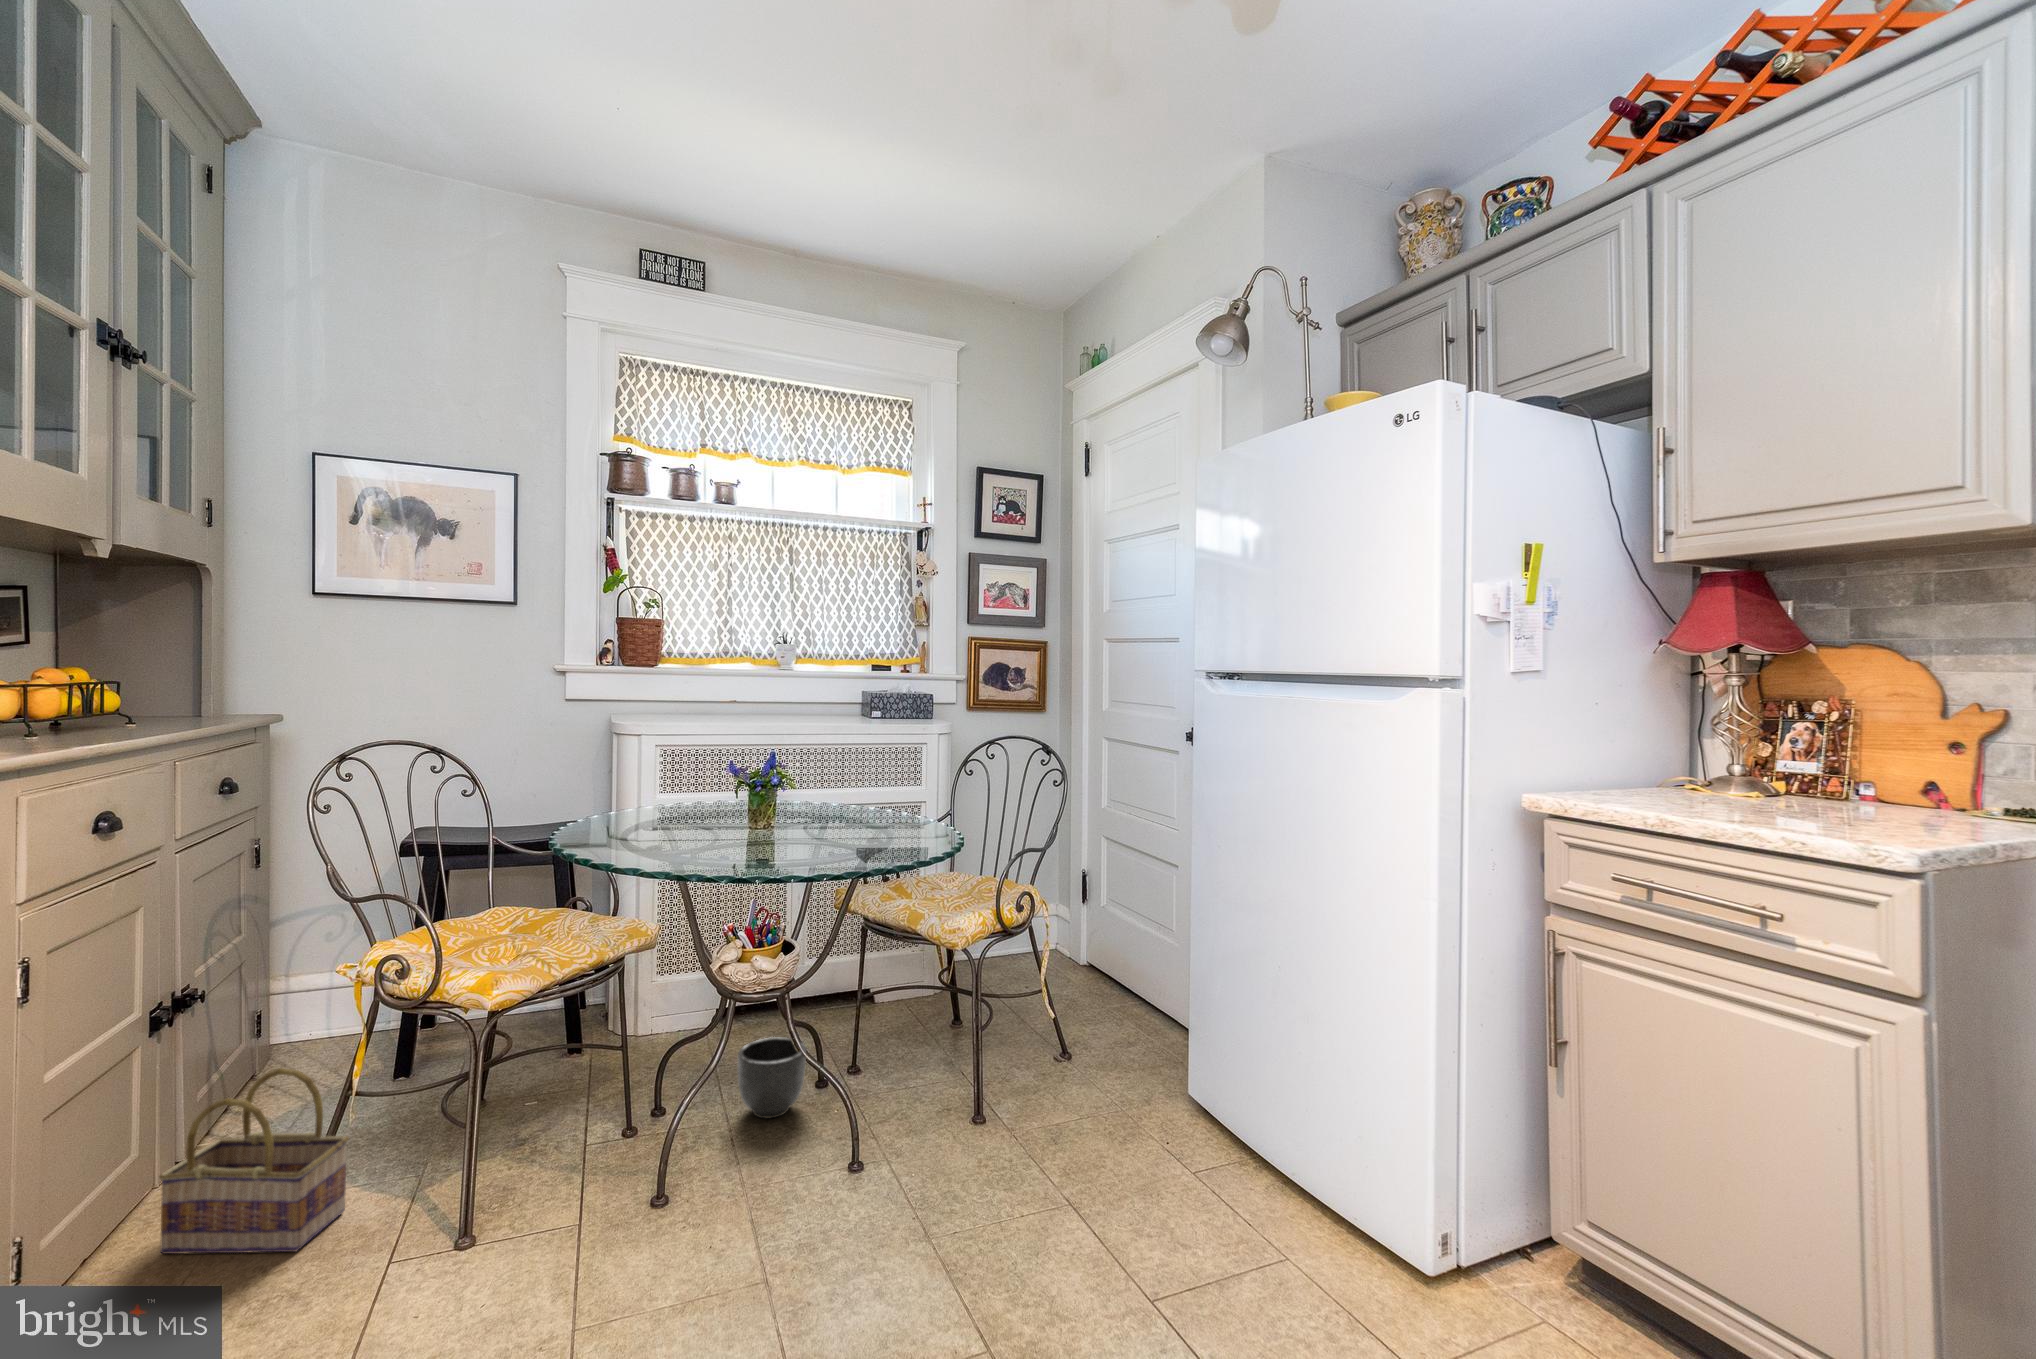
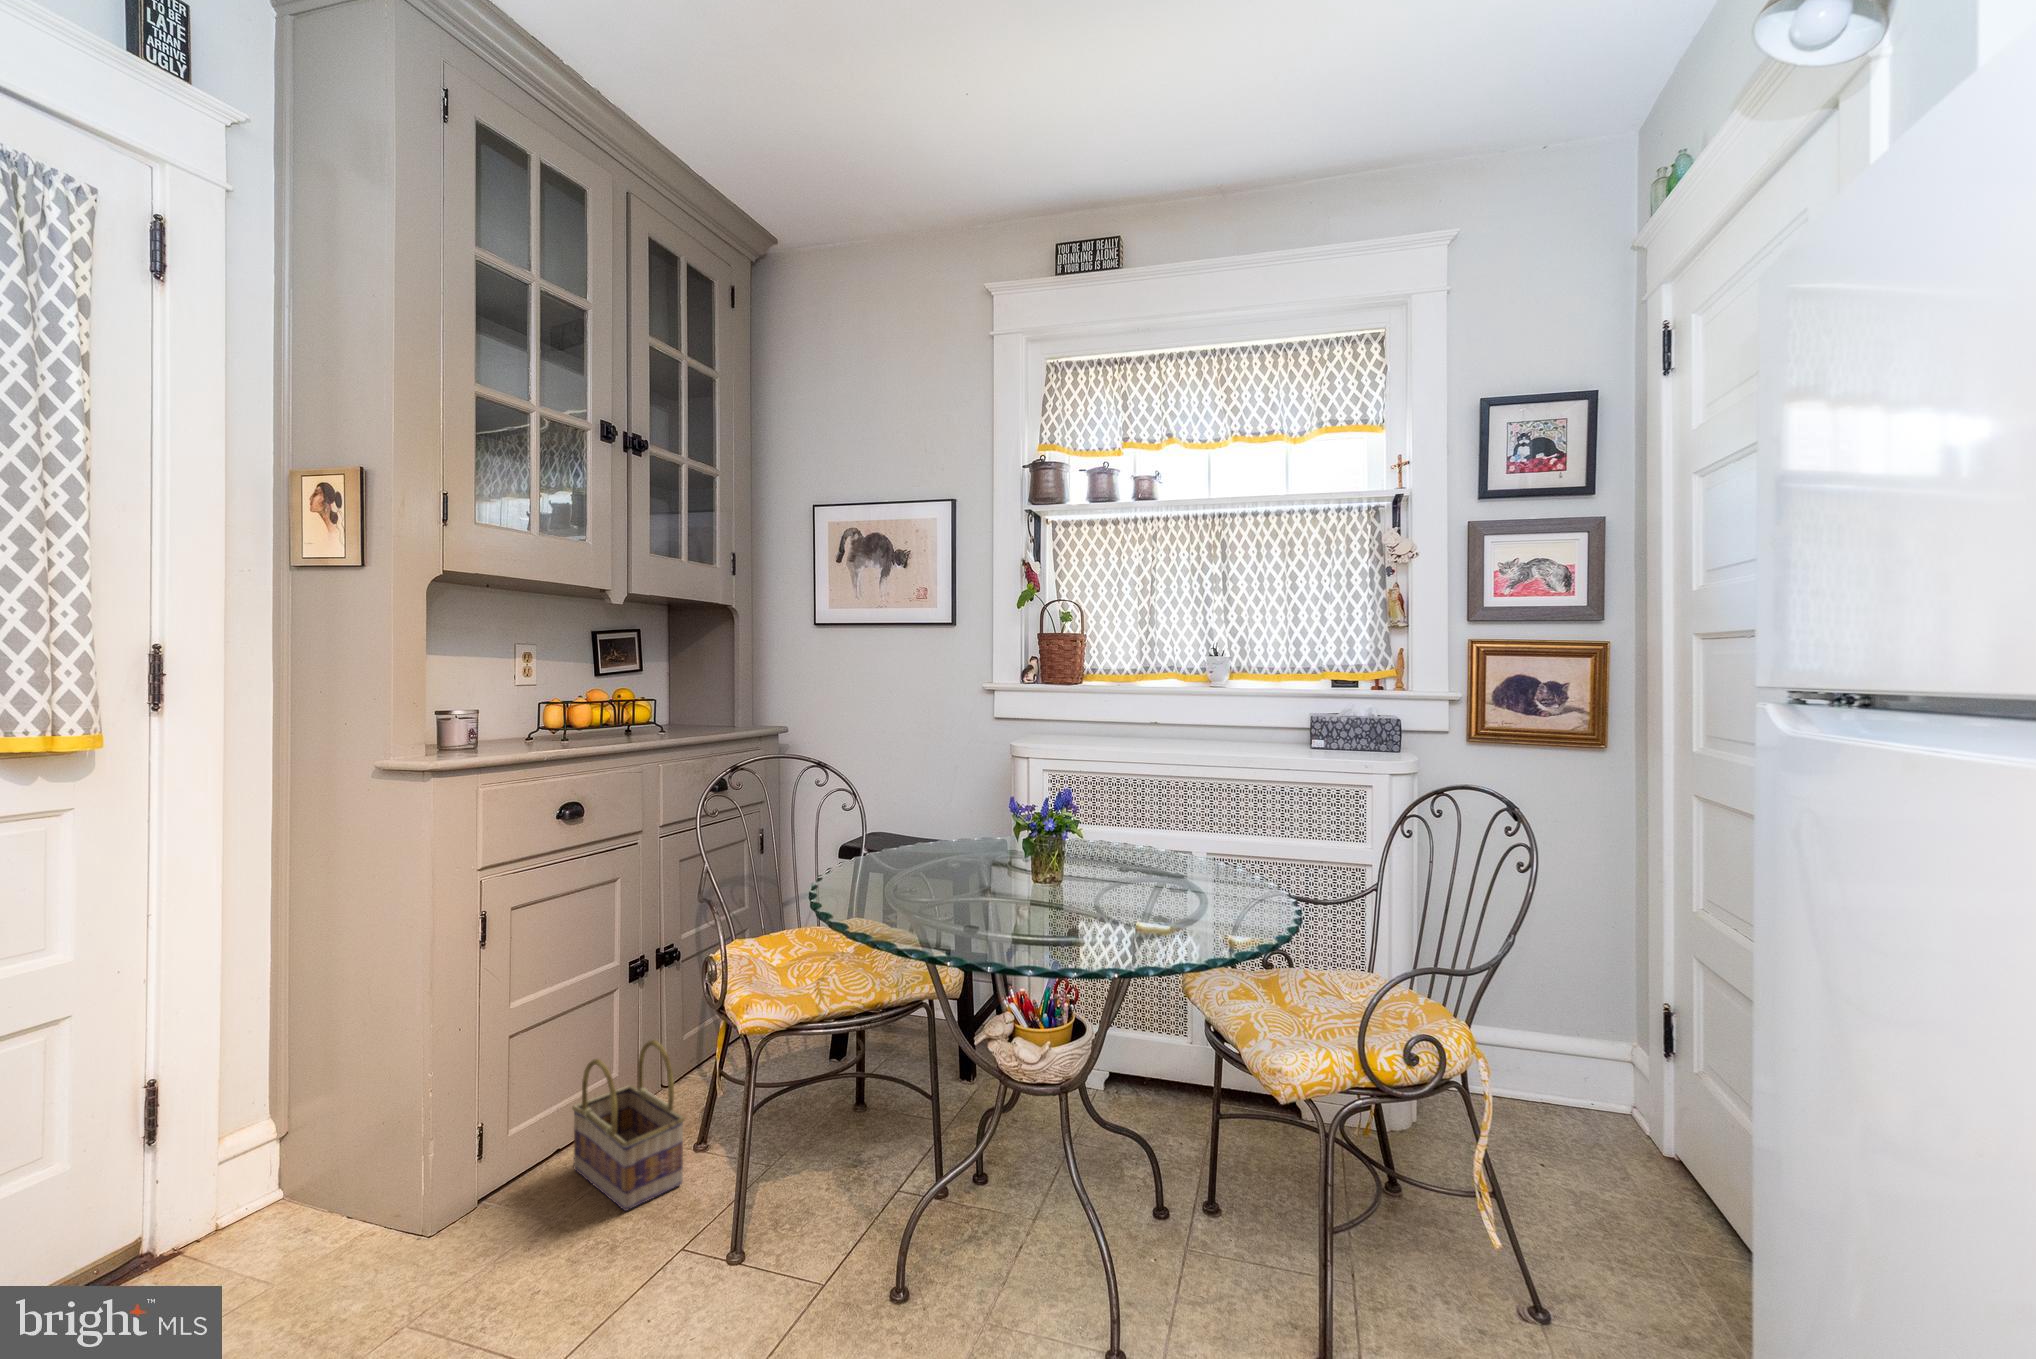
planter: present [738,1037,806,1118] -> none [1024,1140,1104,1248]

